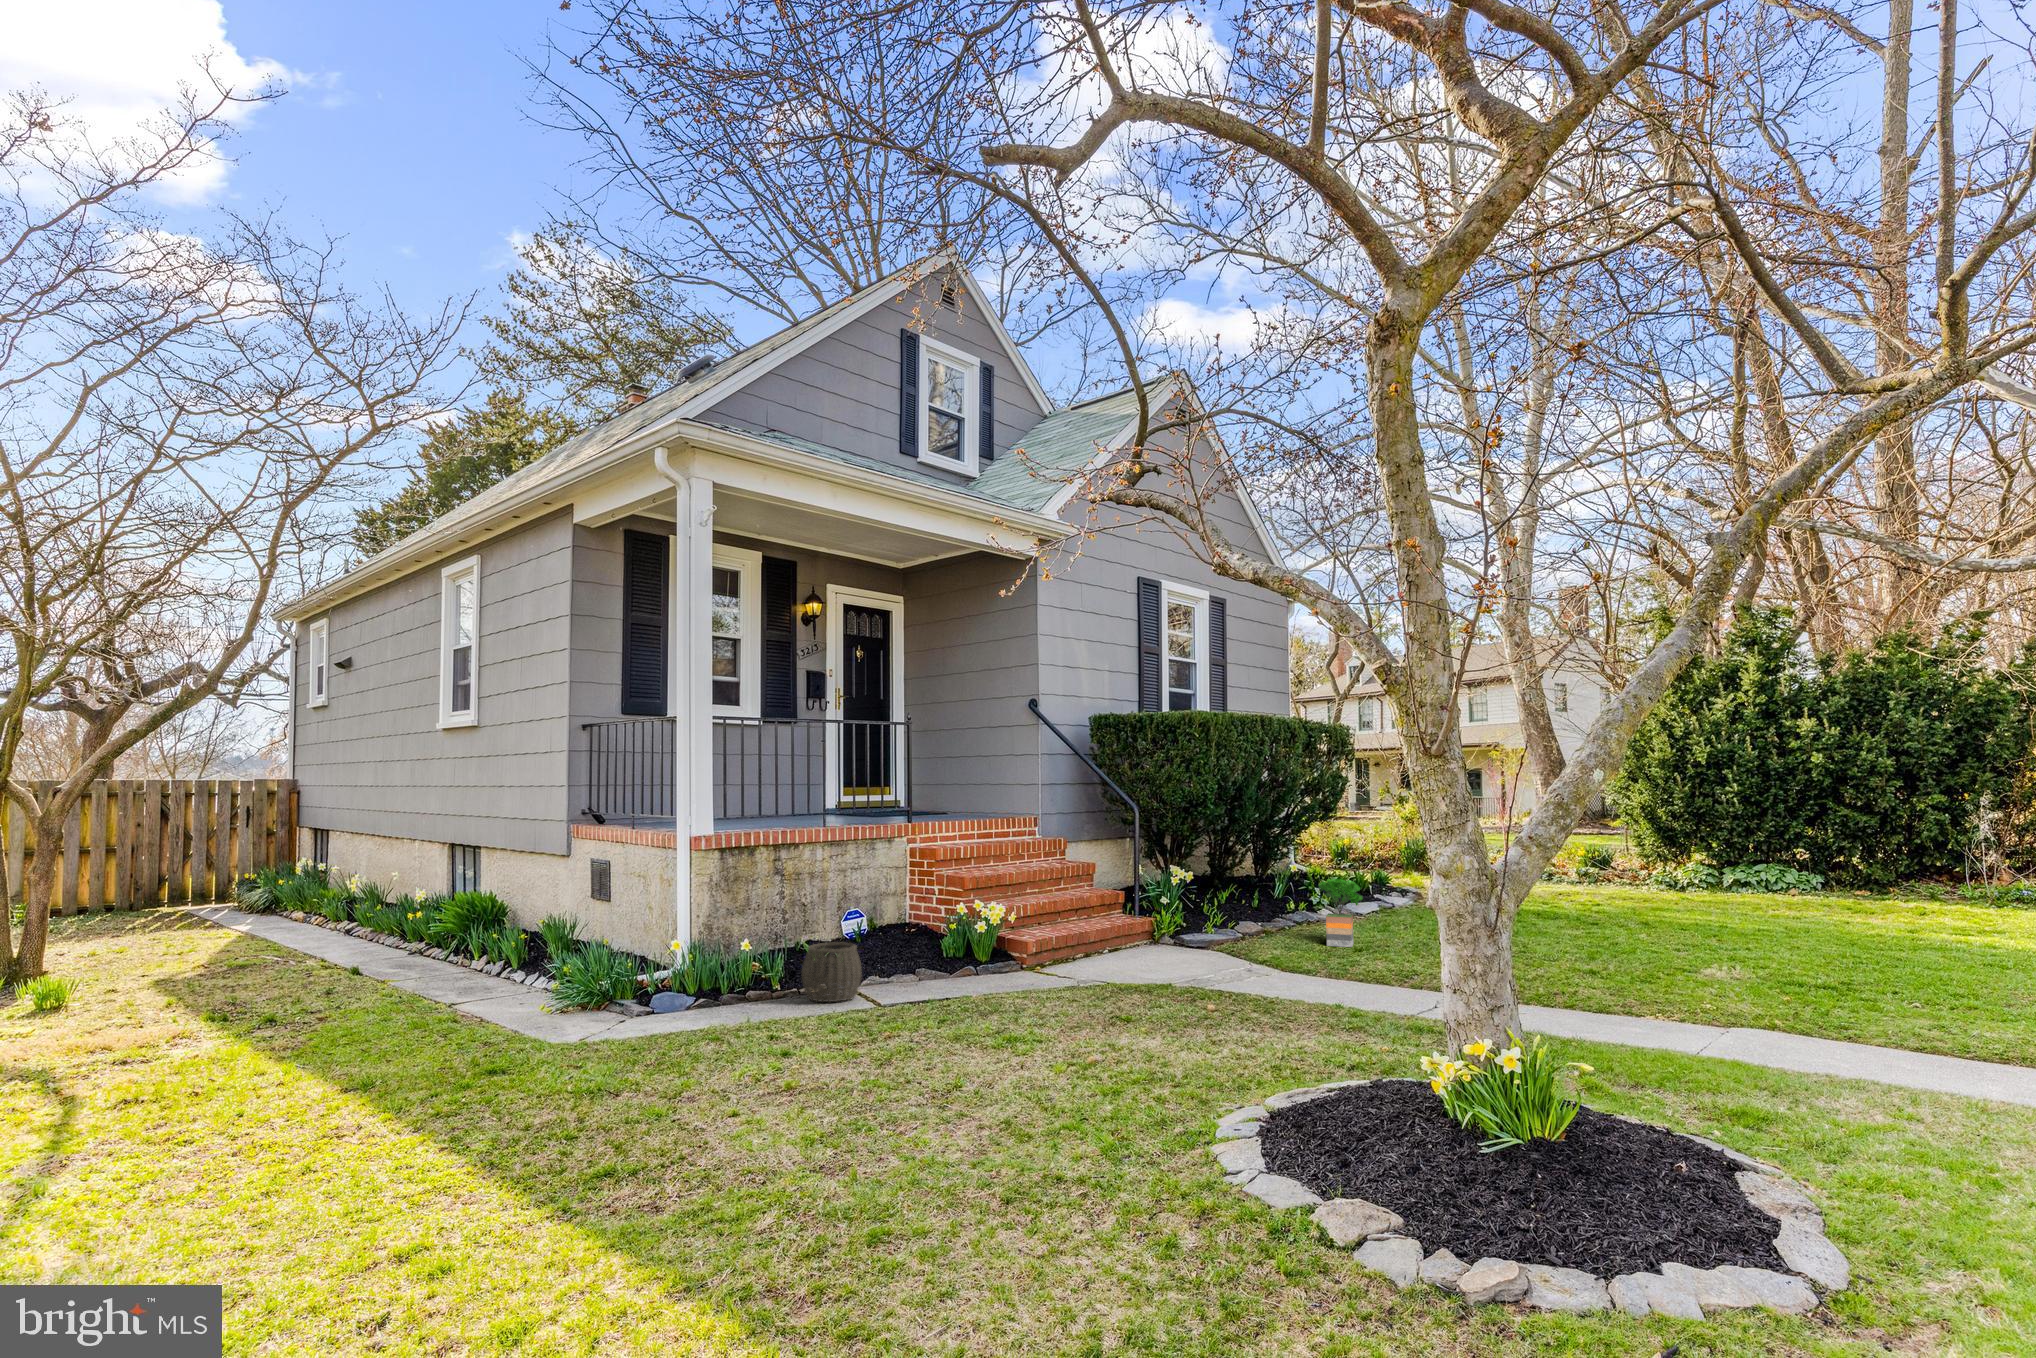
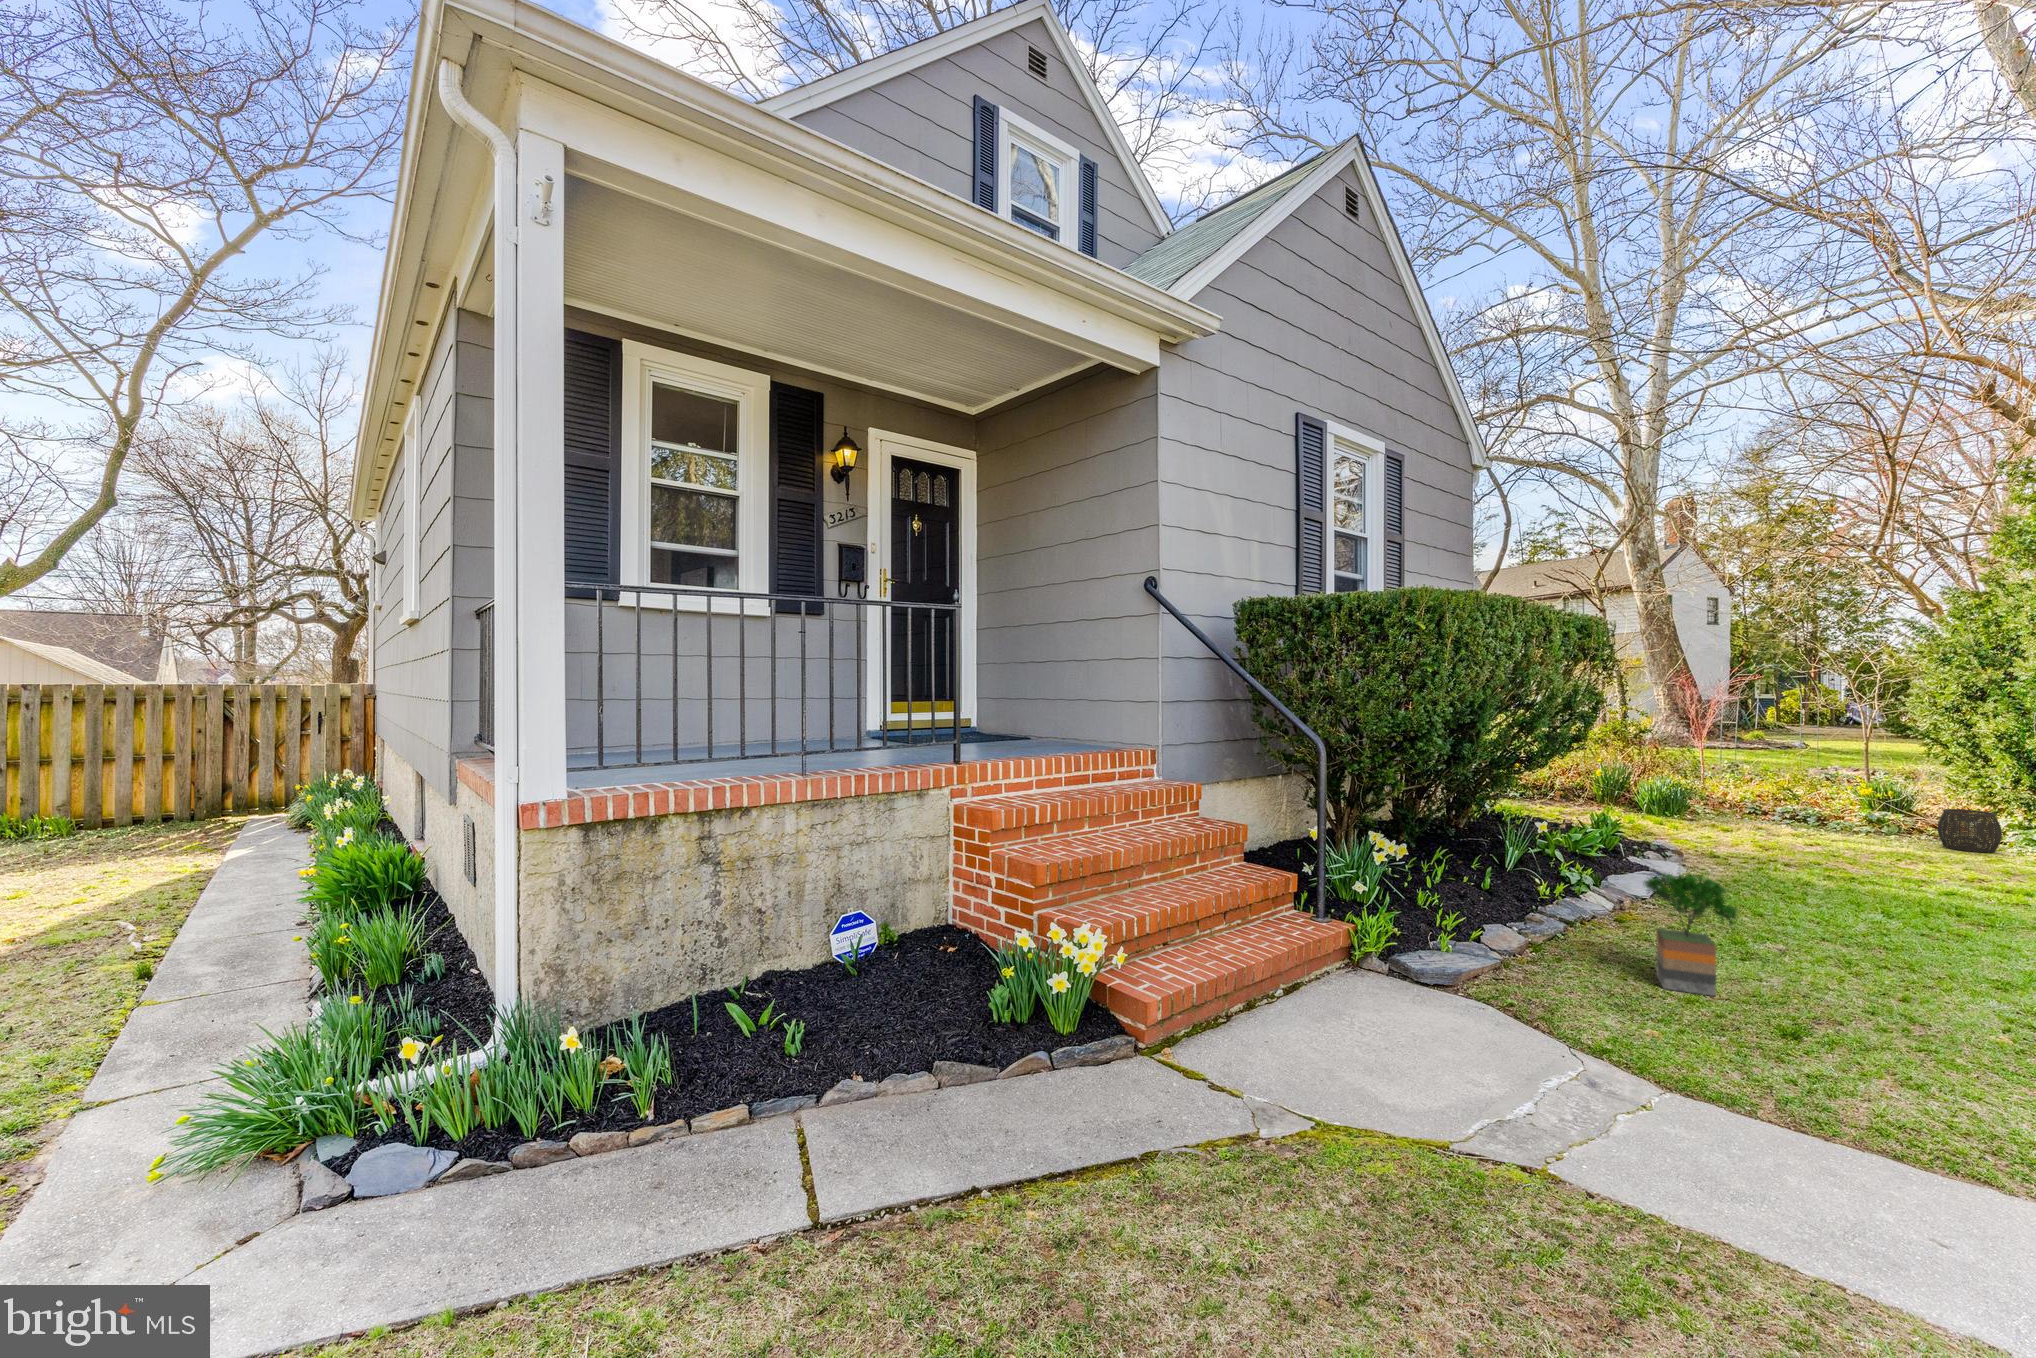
woven basket: present [802,942,862,1002] -> present [1937,809,2003,853]

